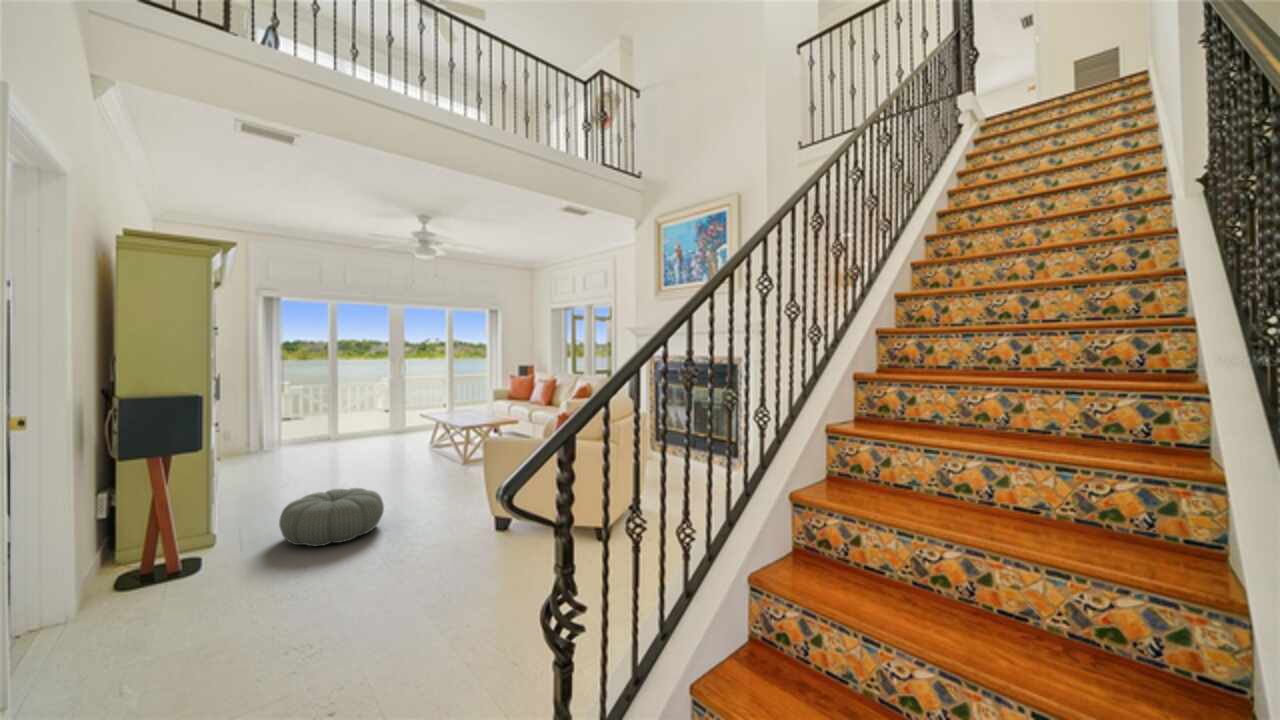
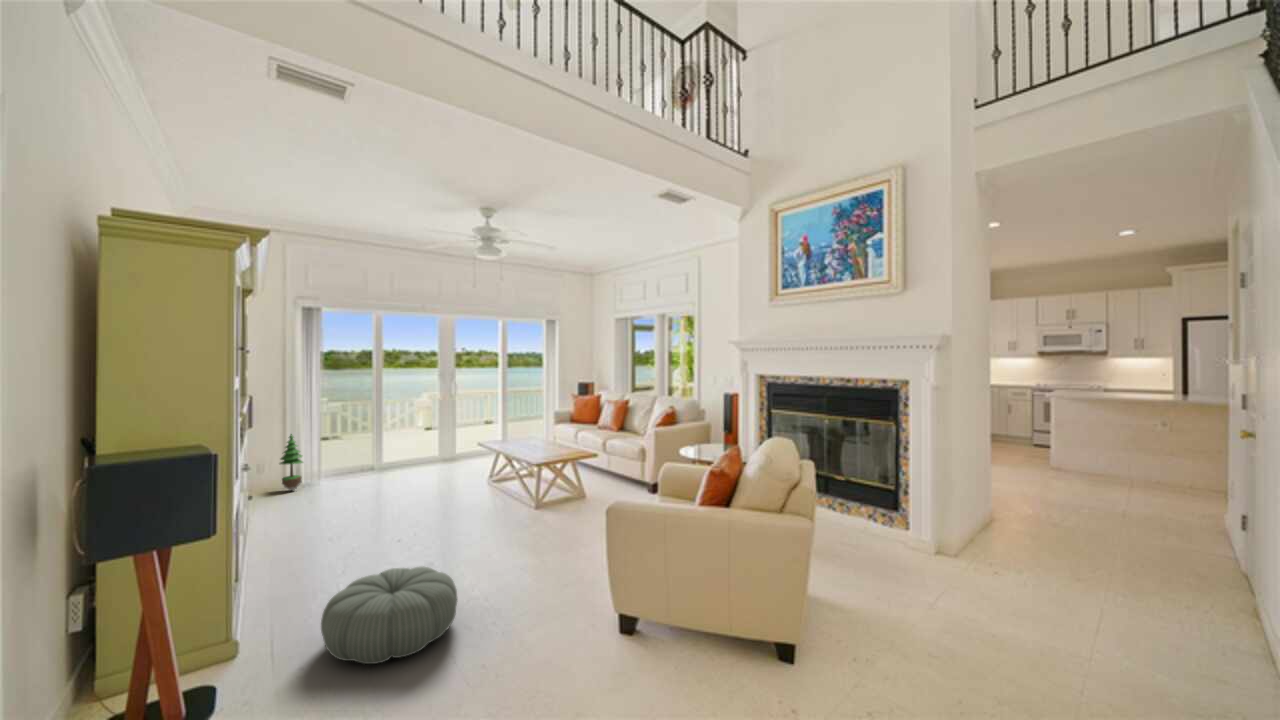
potted tree: none [245,404,268,454] -> present [280,434,303,491]

